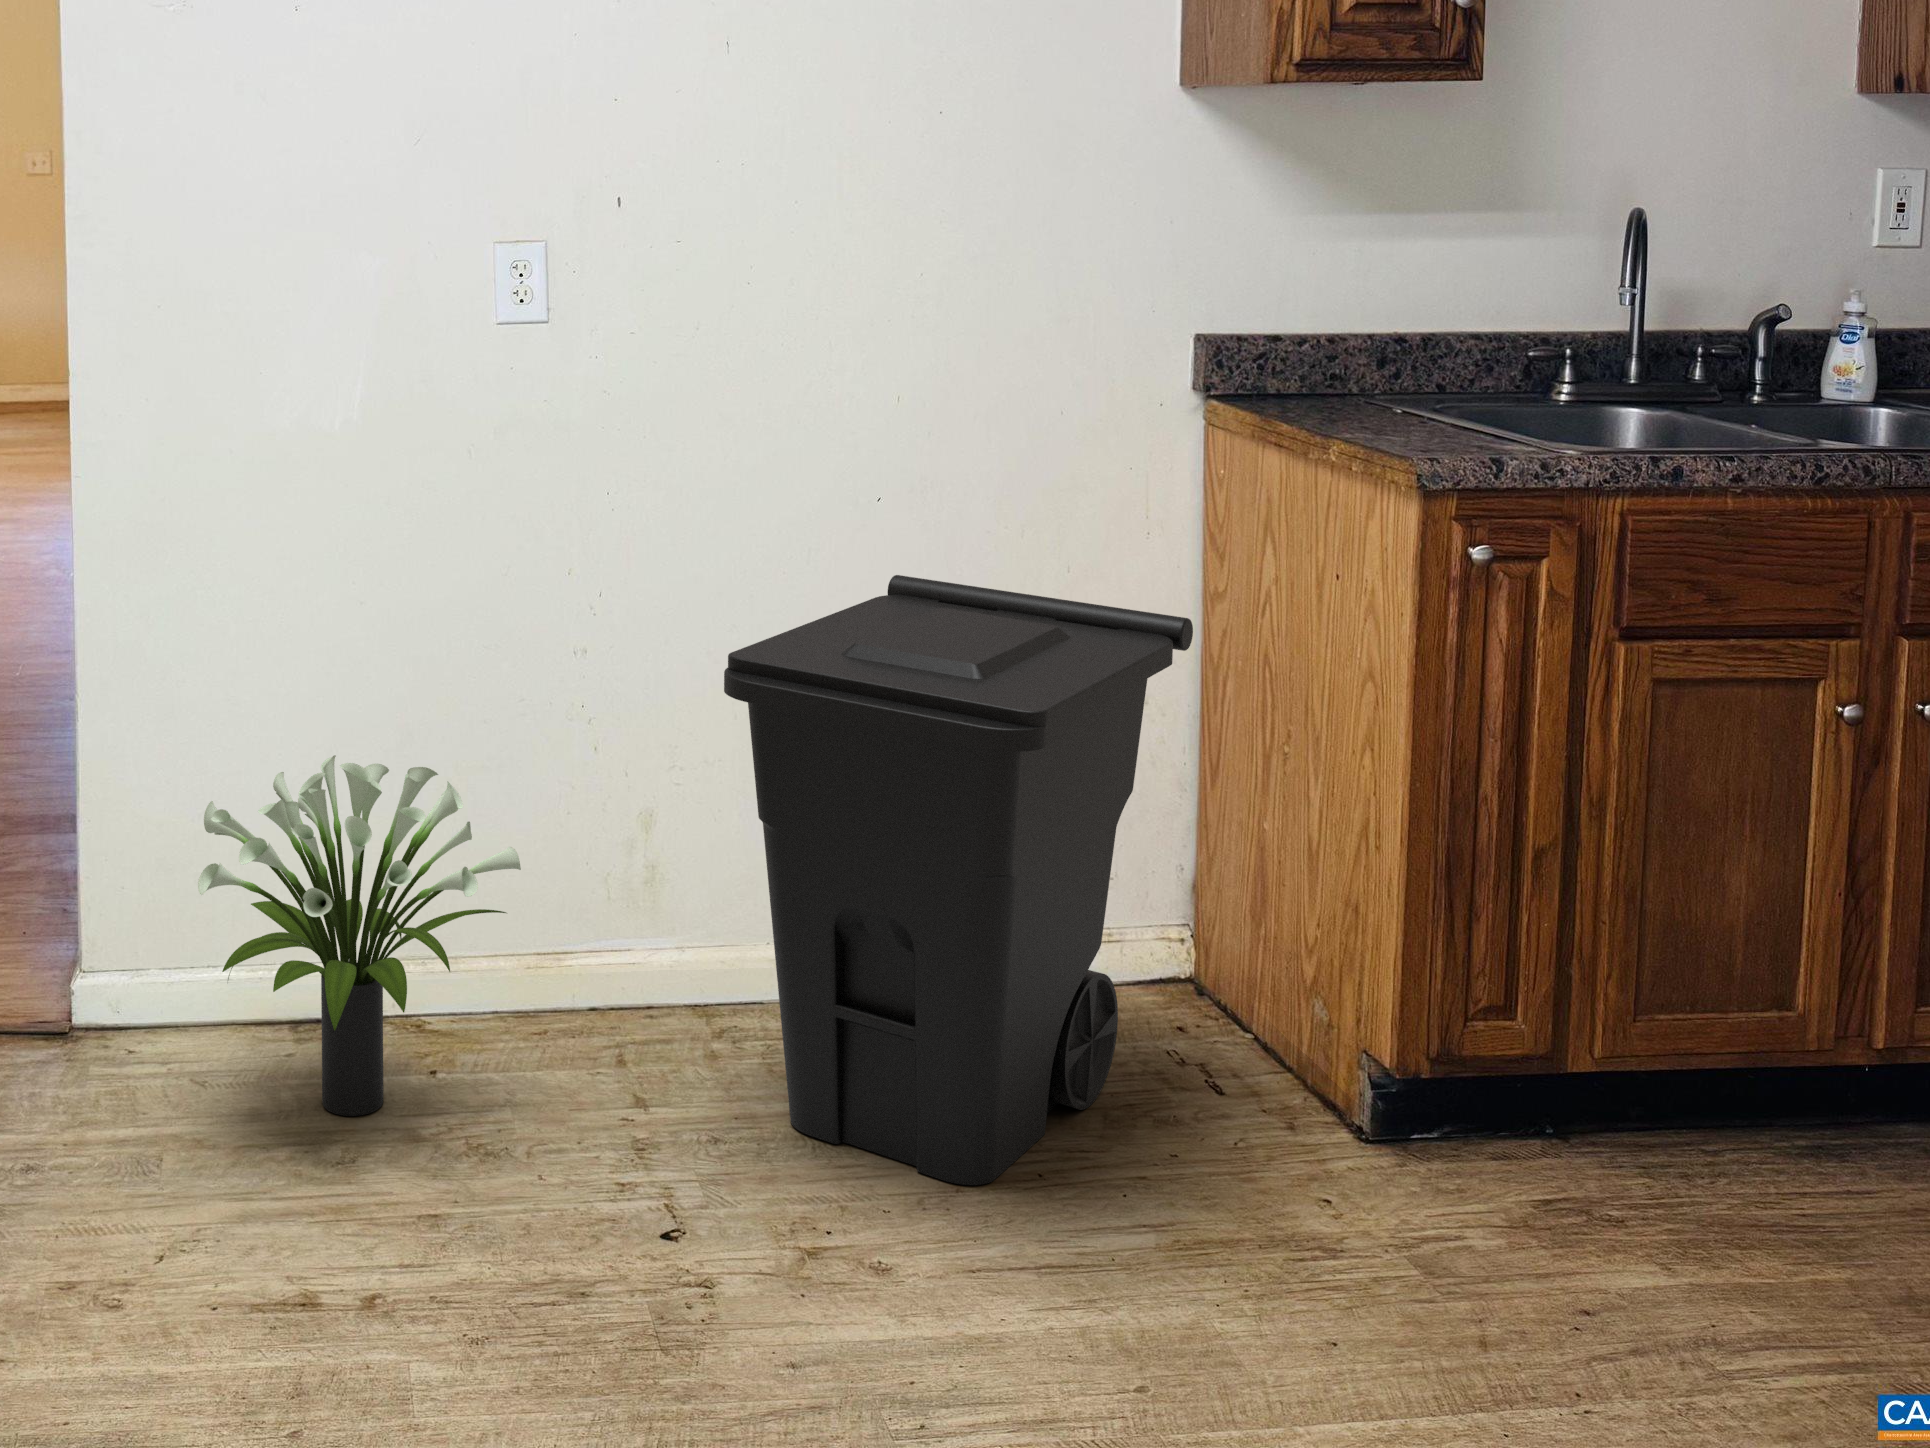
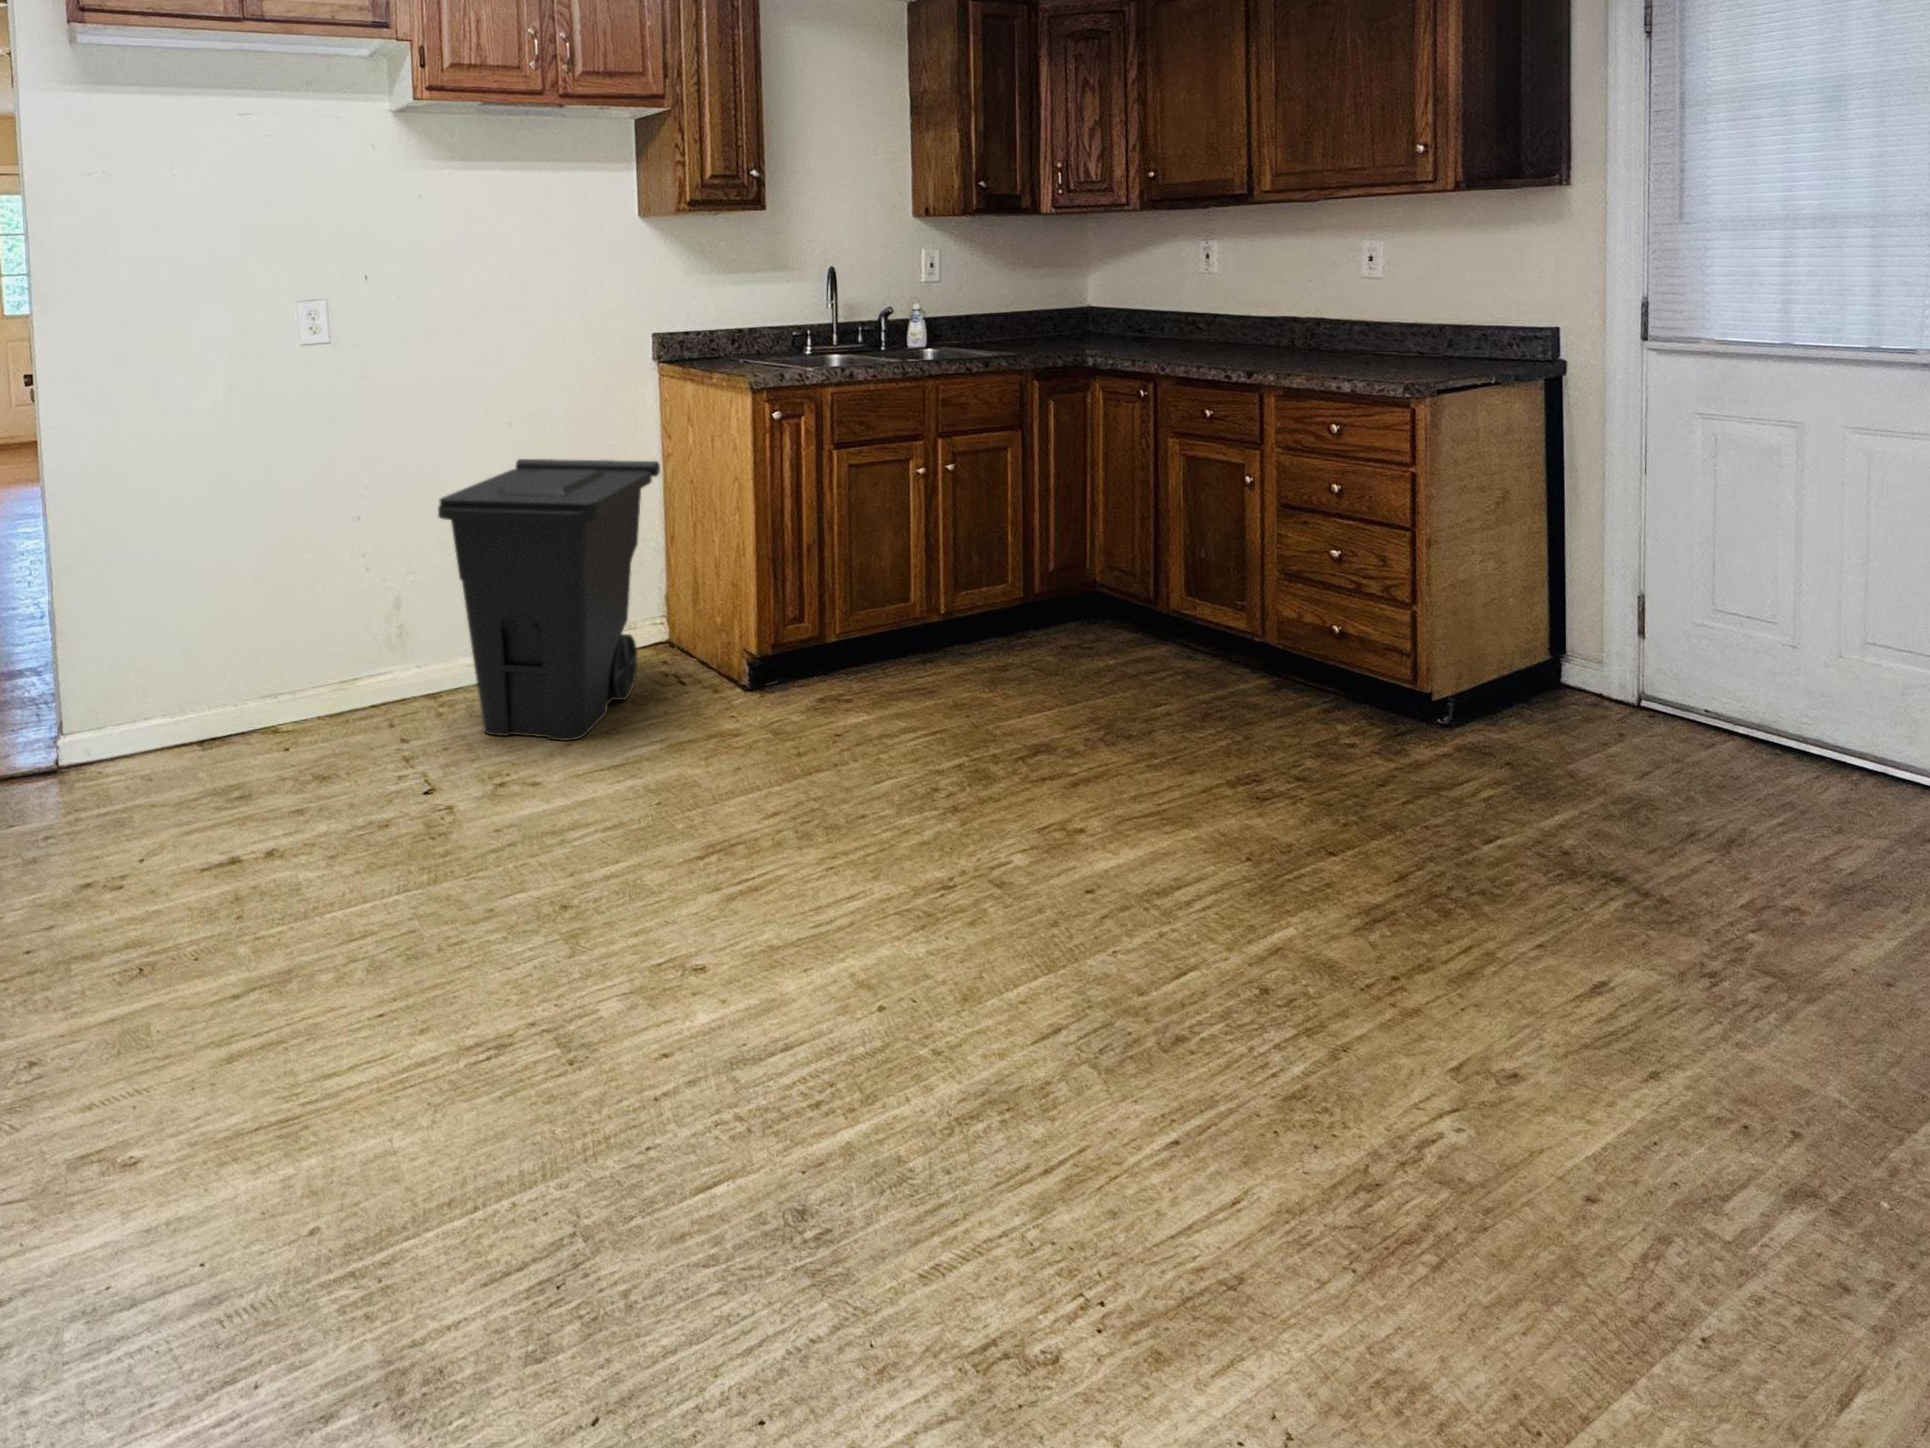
potted plant: present [198,755,521,1116] -> none [145,581,334,774]

